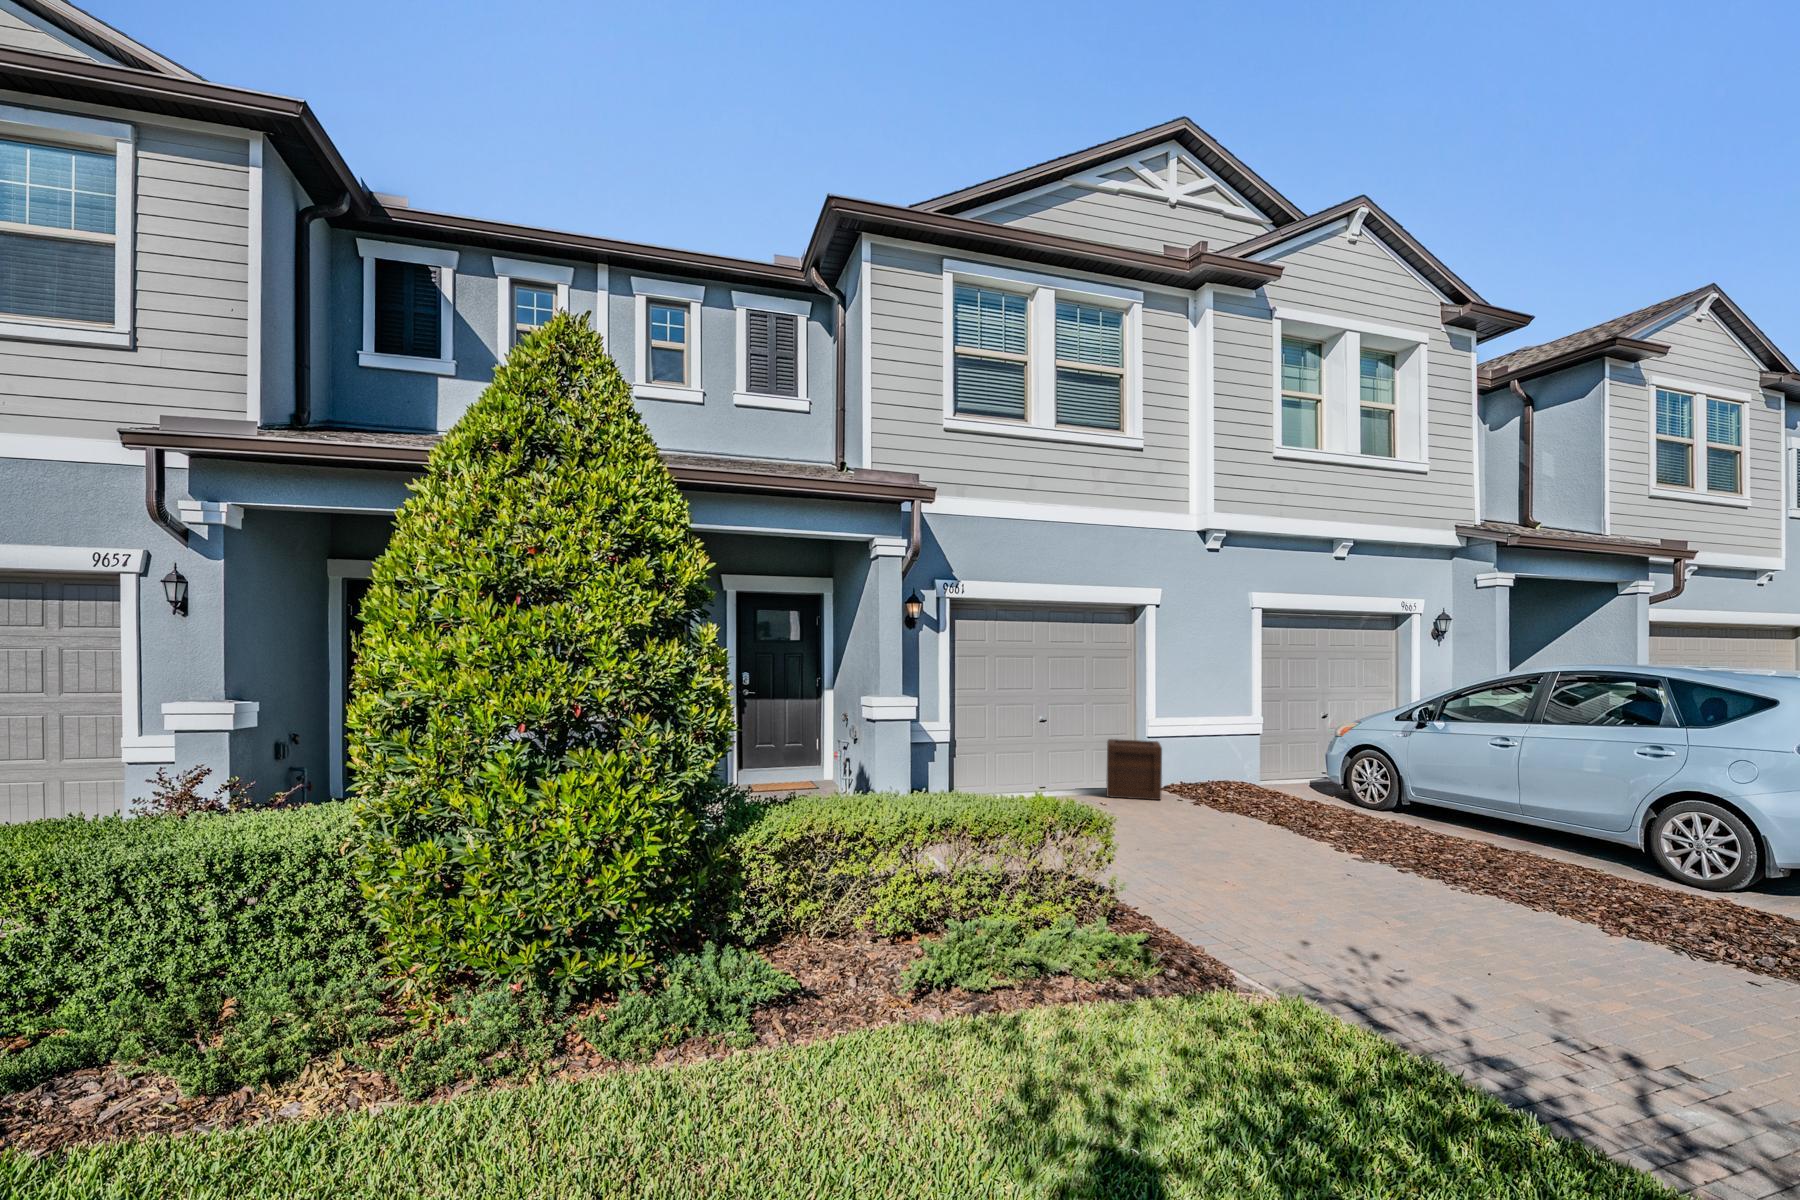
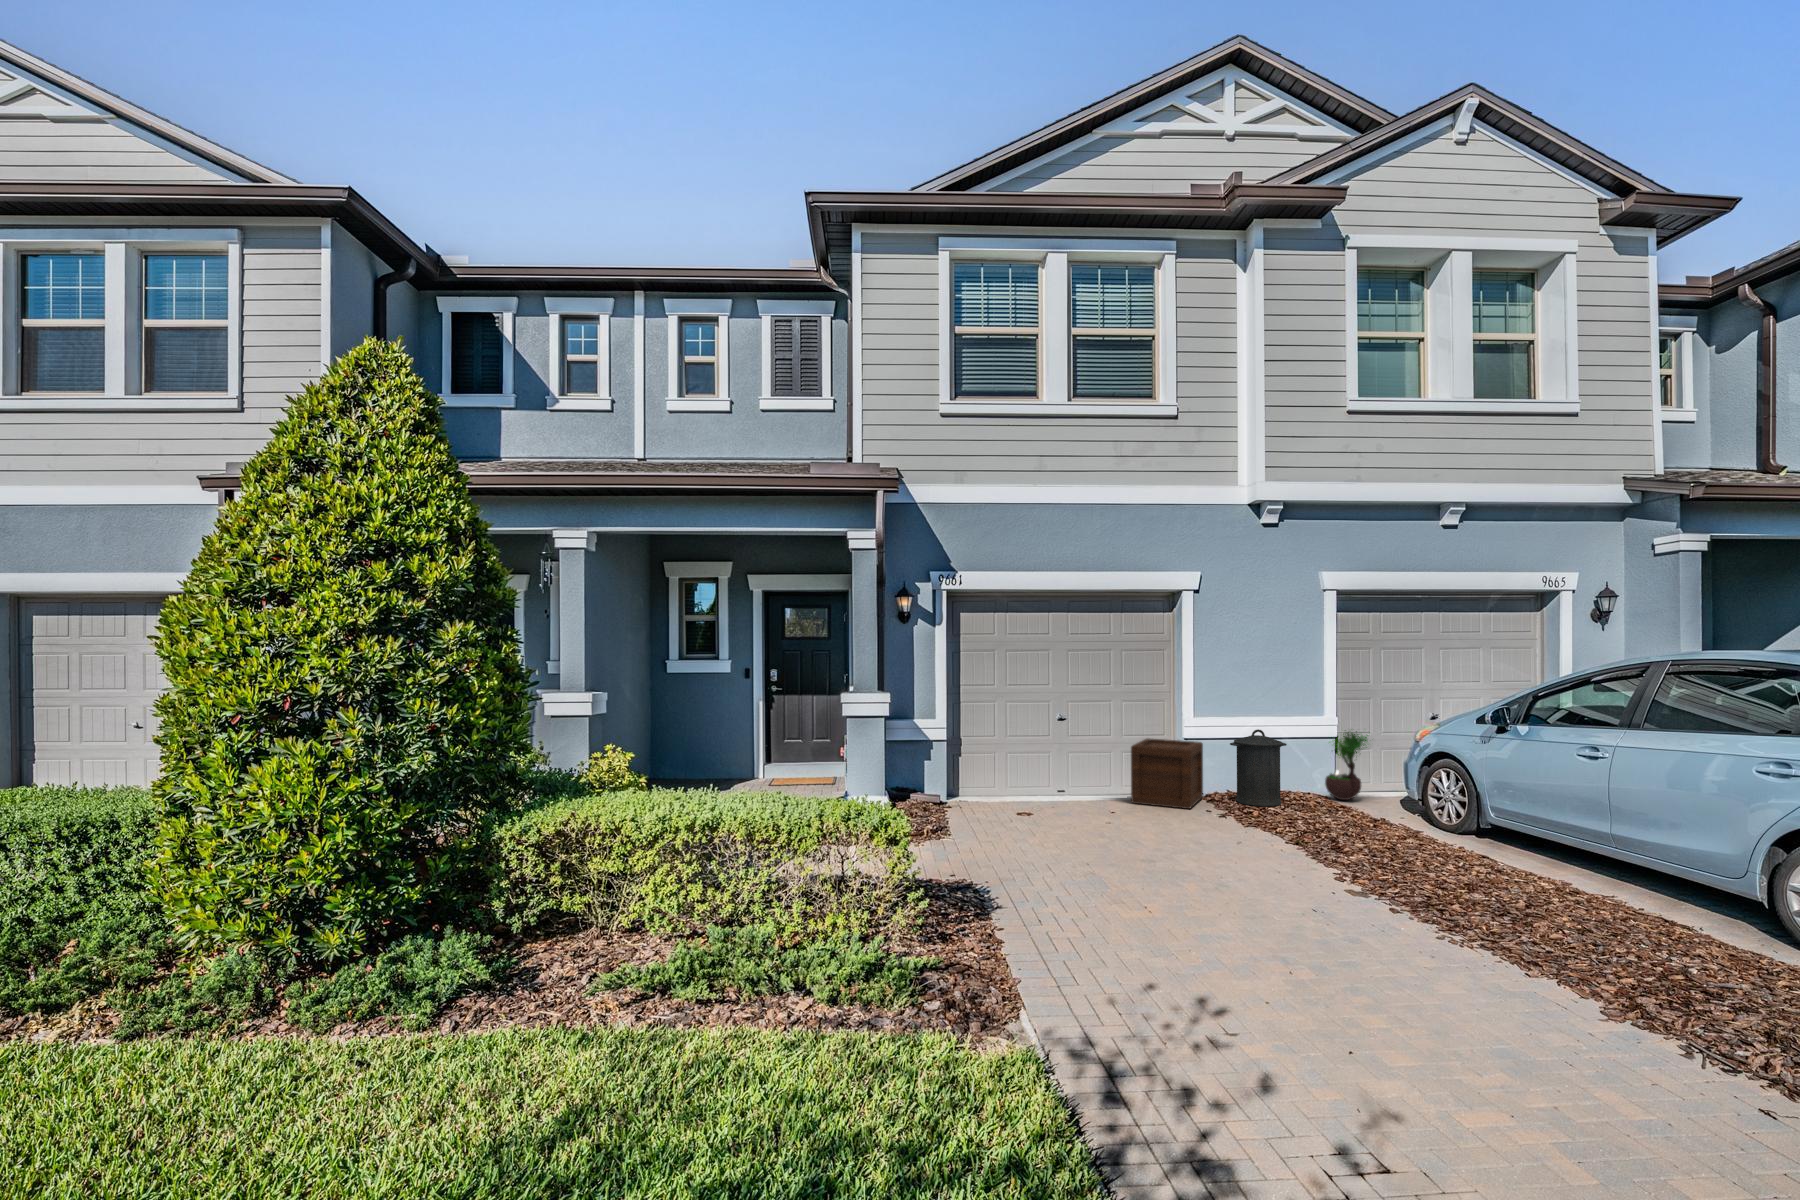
potted tree: none [1251,725,1292,790] -> present [1325,729,1368,800]
trash can: none [1183,729,1228,796] -> present [1230,729,1287,806]

